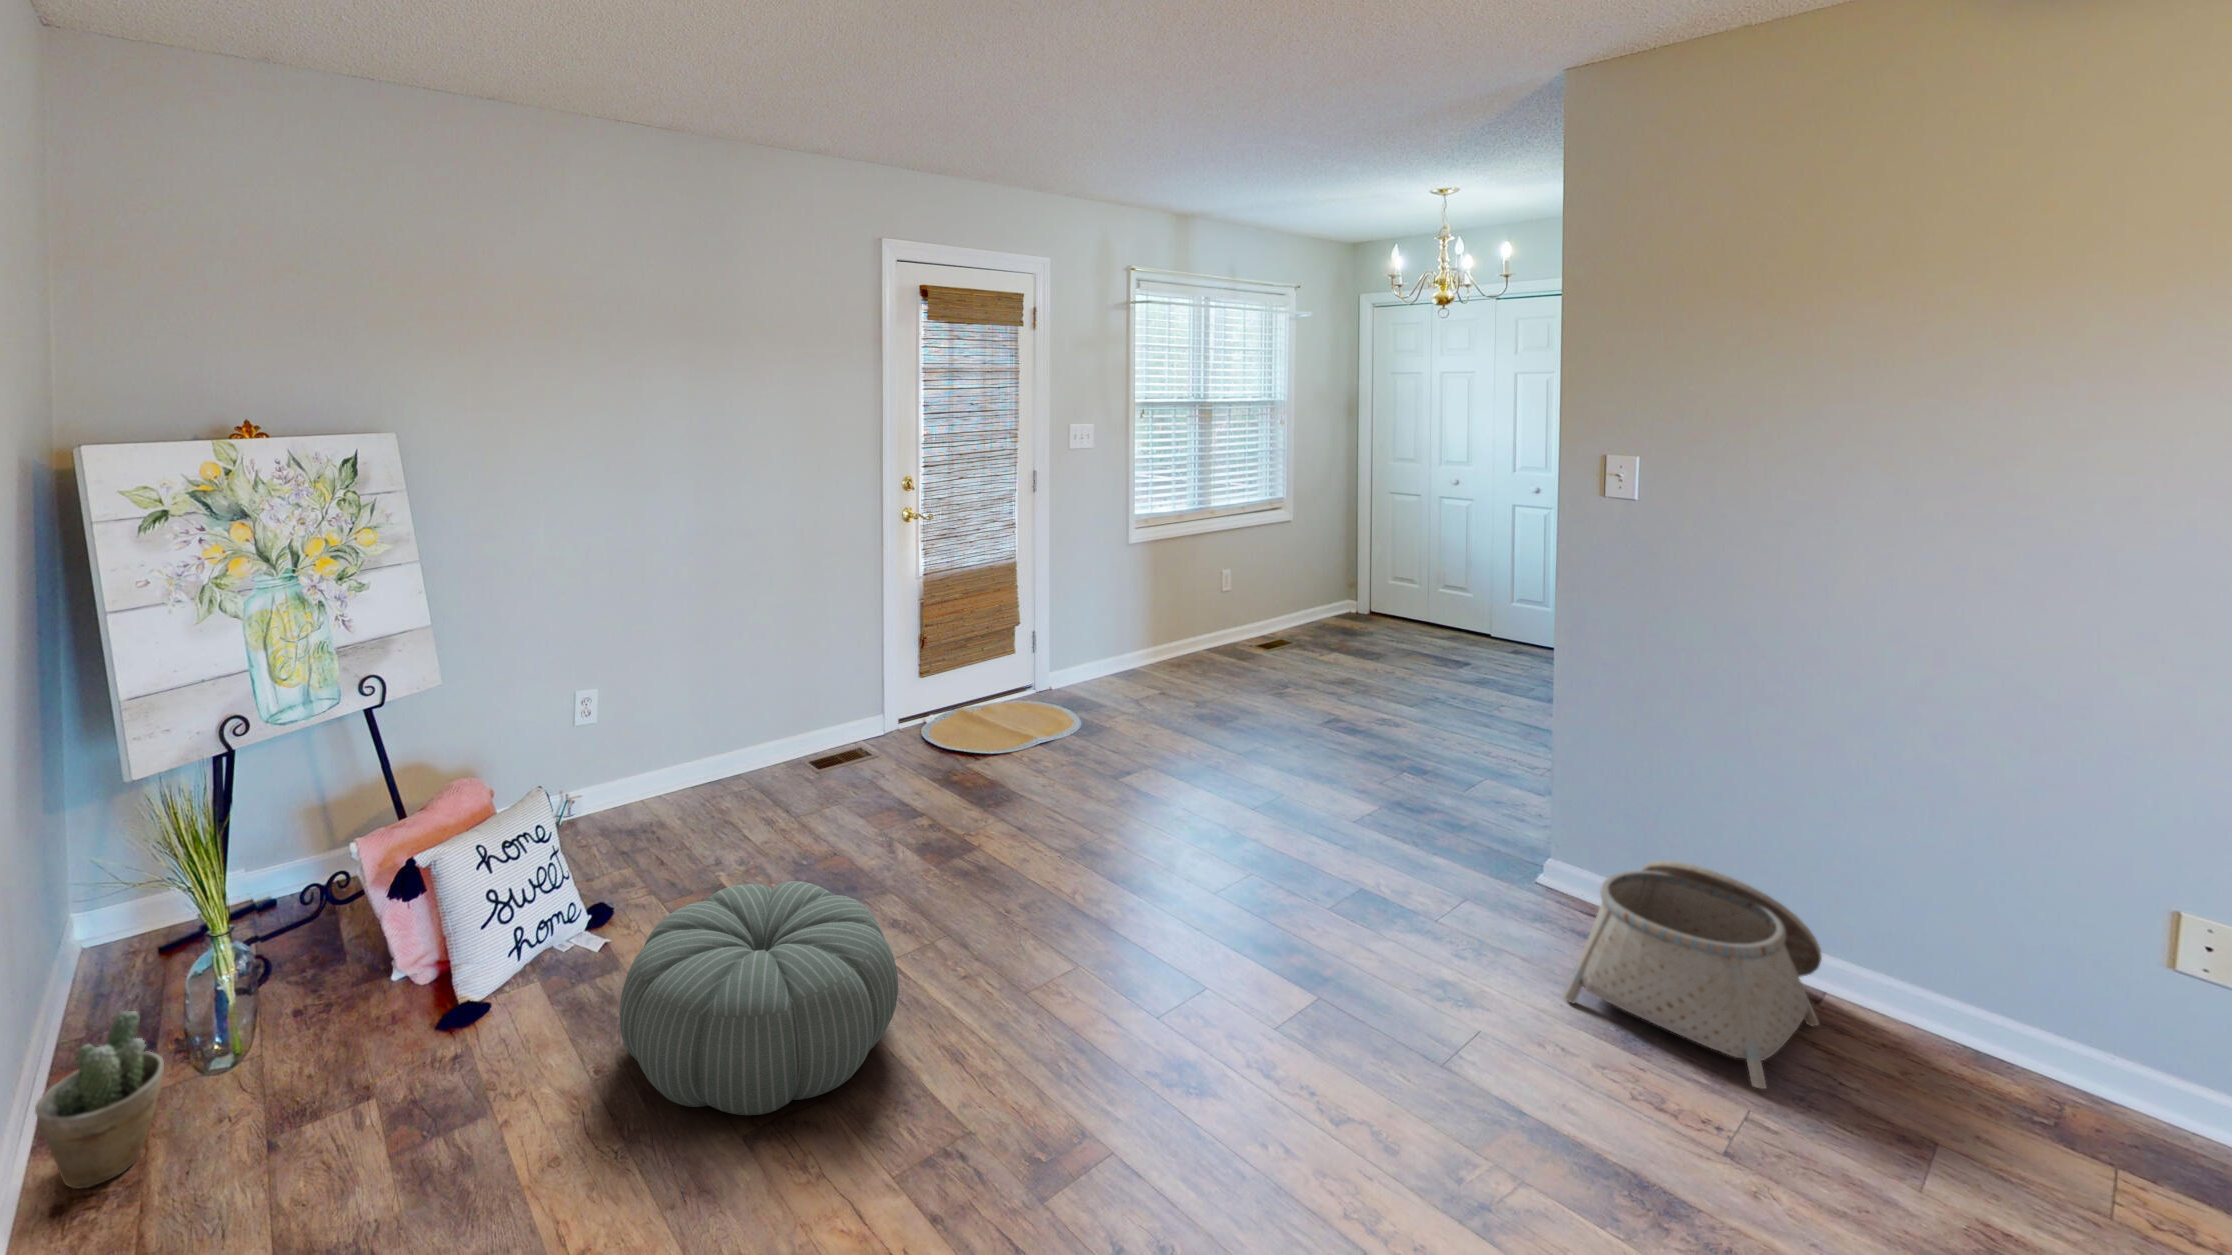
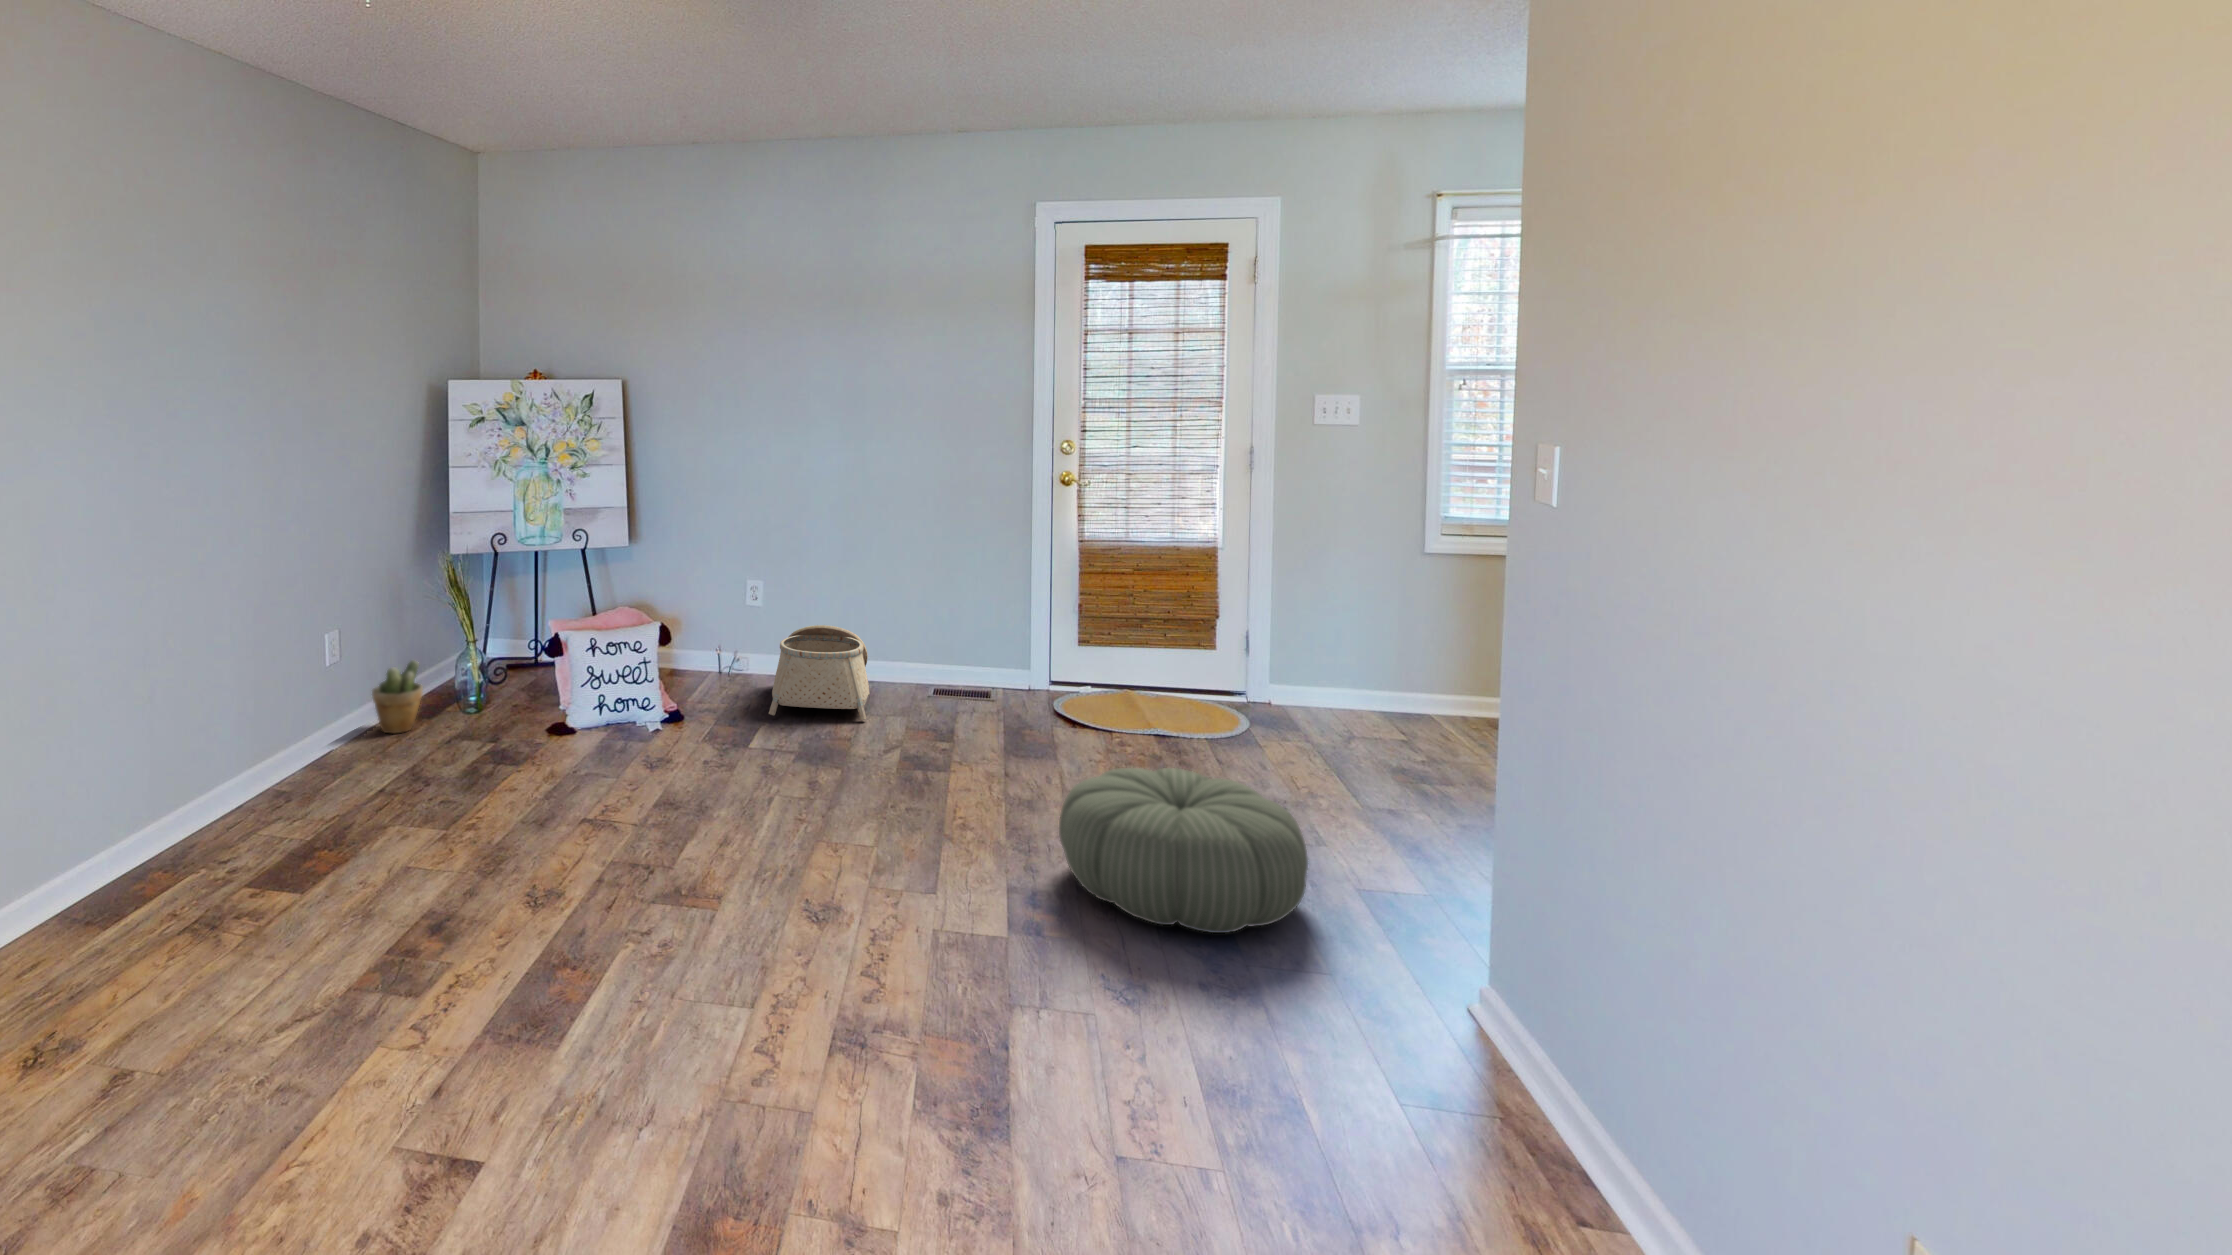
basket: present [1564,861,1822,1089] -> present [769,625,870,720]
pouf: present [620,881,898,1115] -> present [1059,768,1308,933]

